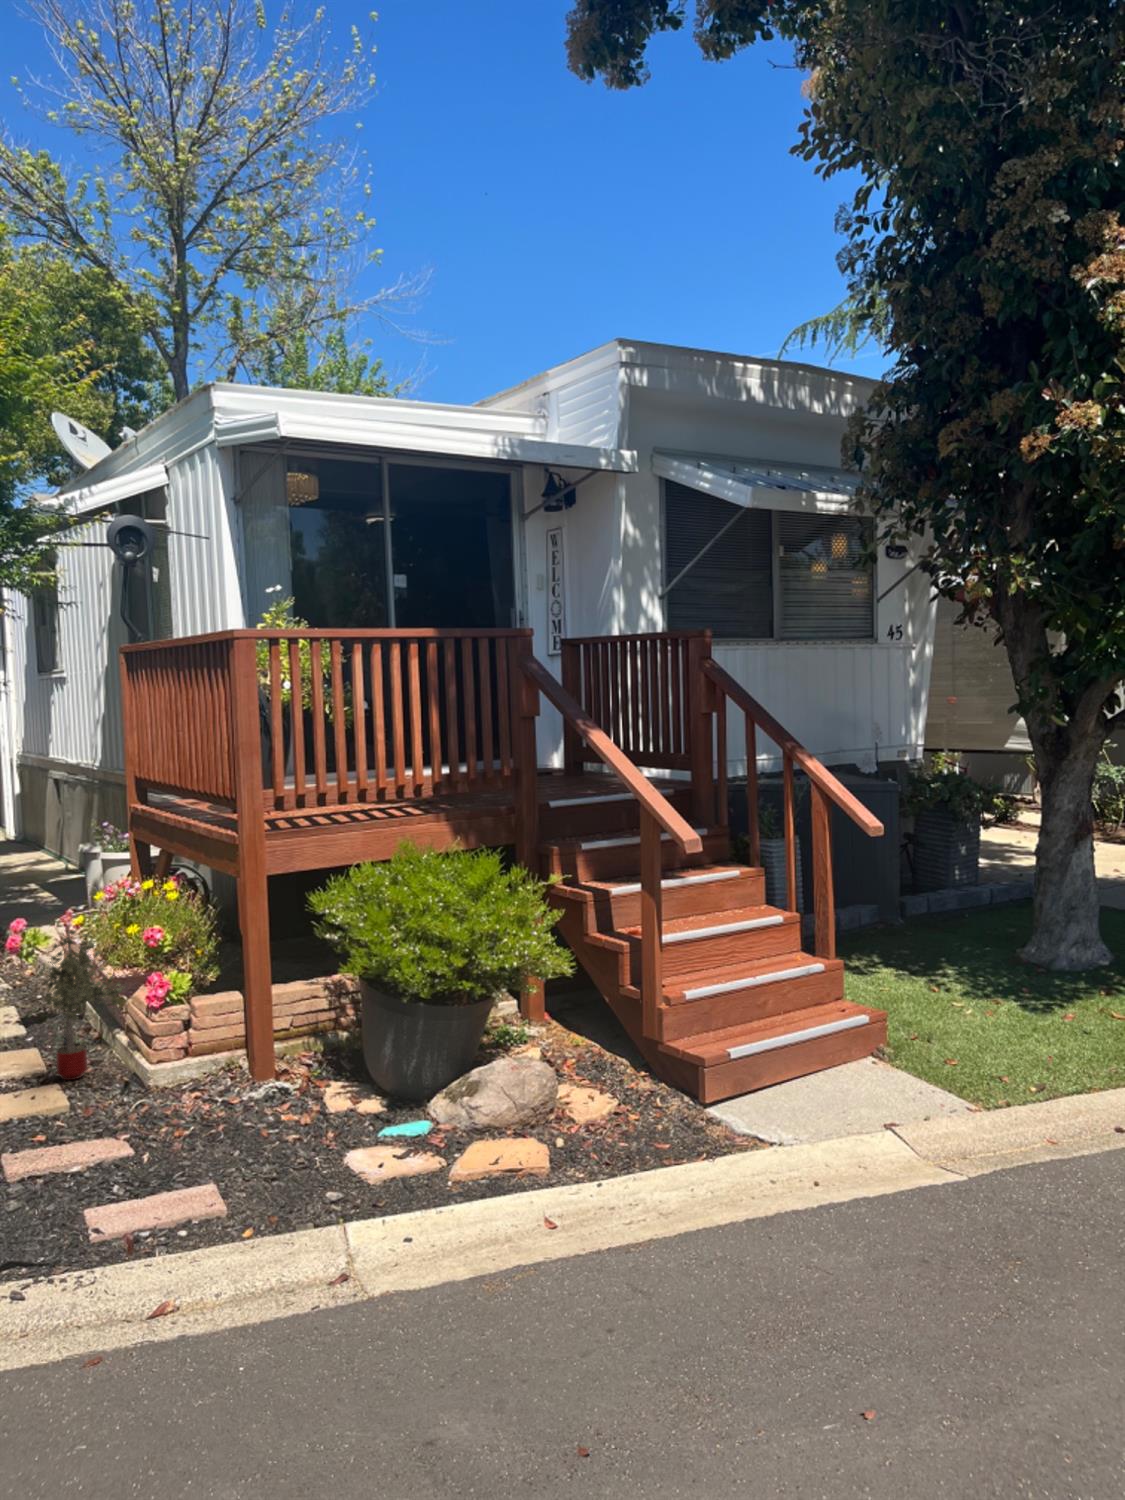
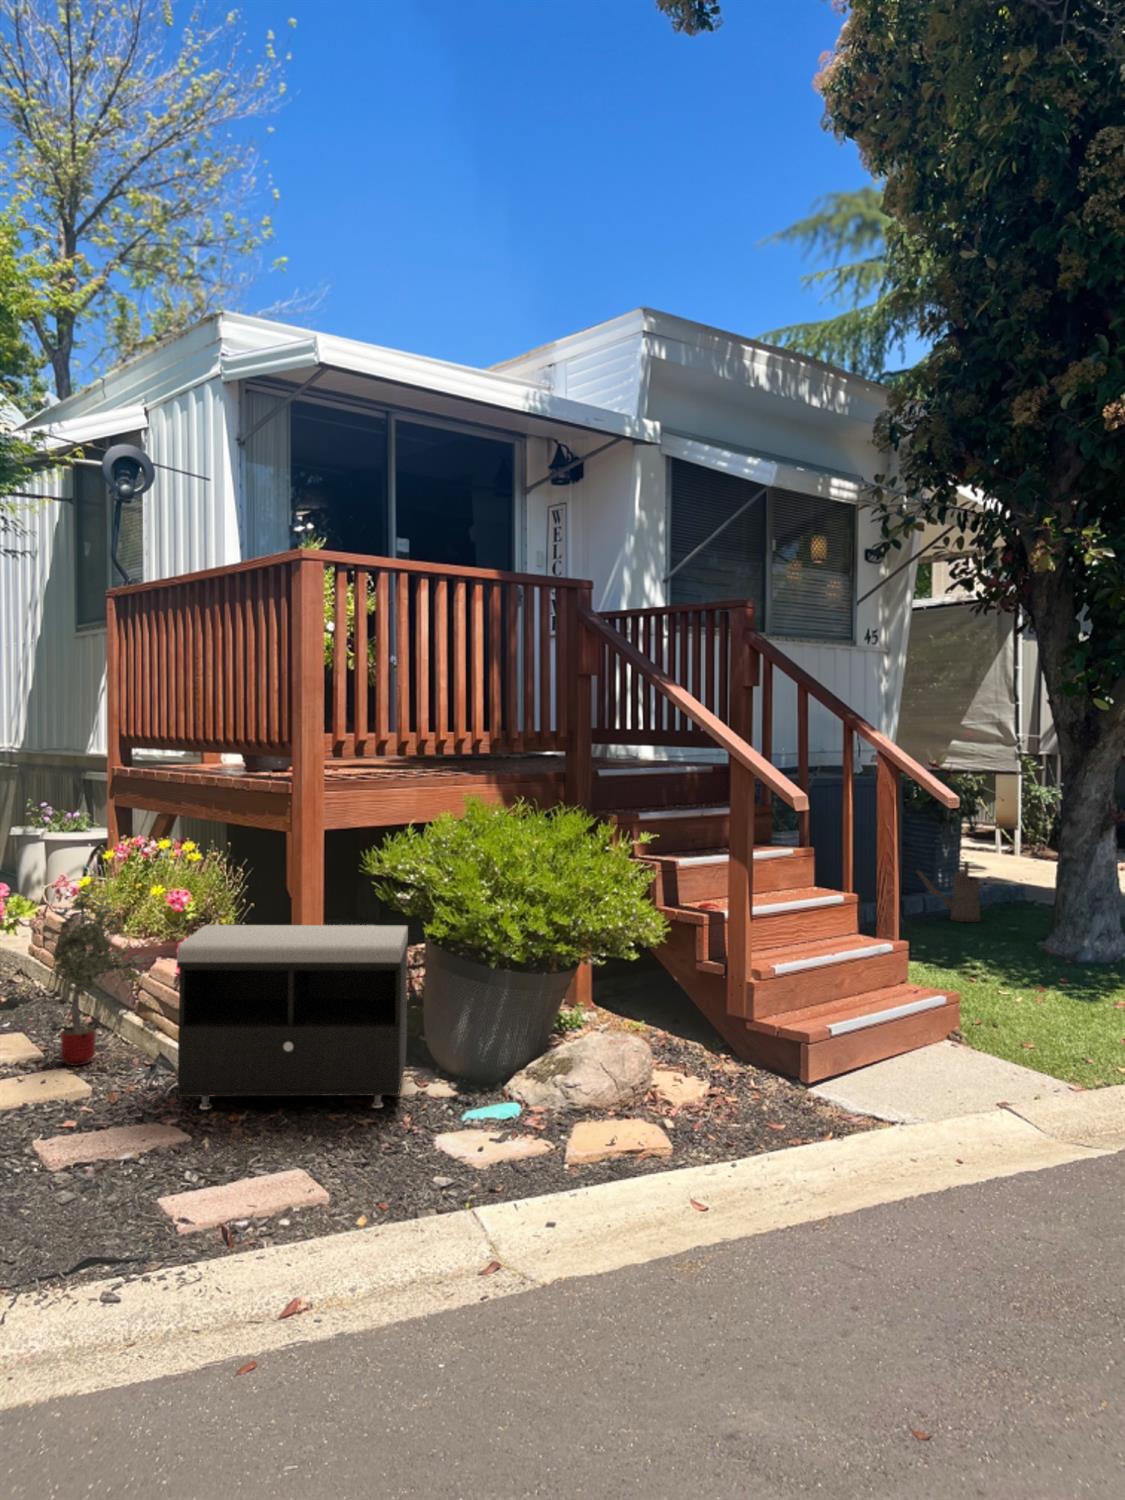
watering can: none [927,862,1001,923] -> present [917,862,981,922]
storage bench: none [128,960,347,1125] -> present [177,925,408,1110]

